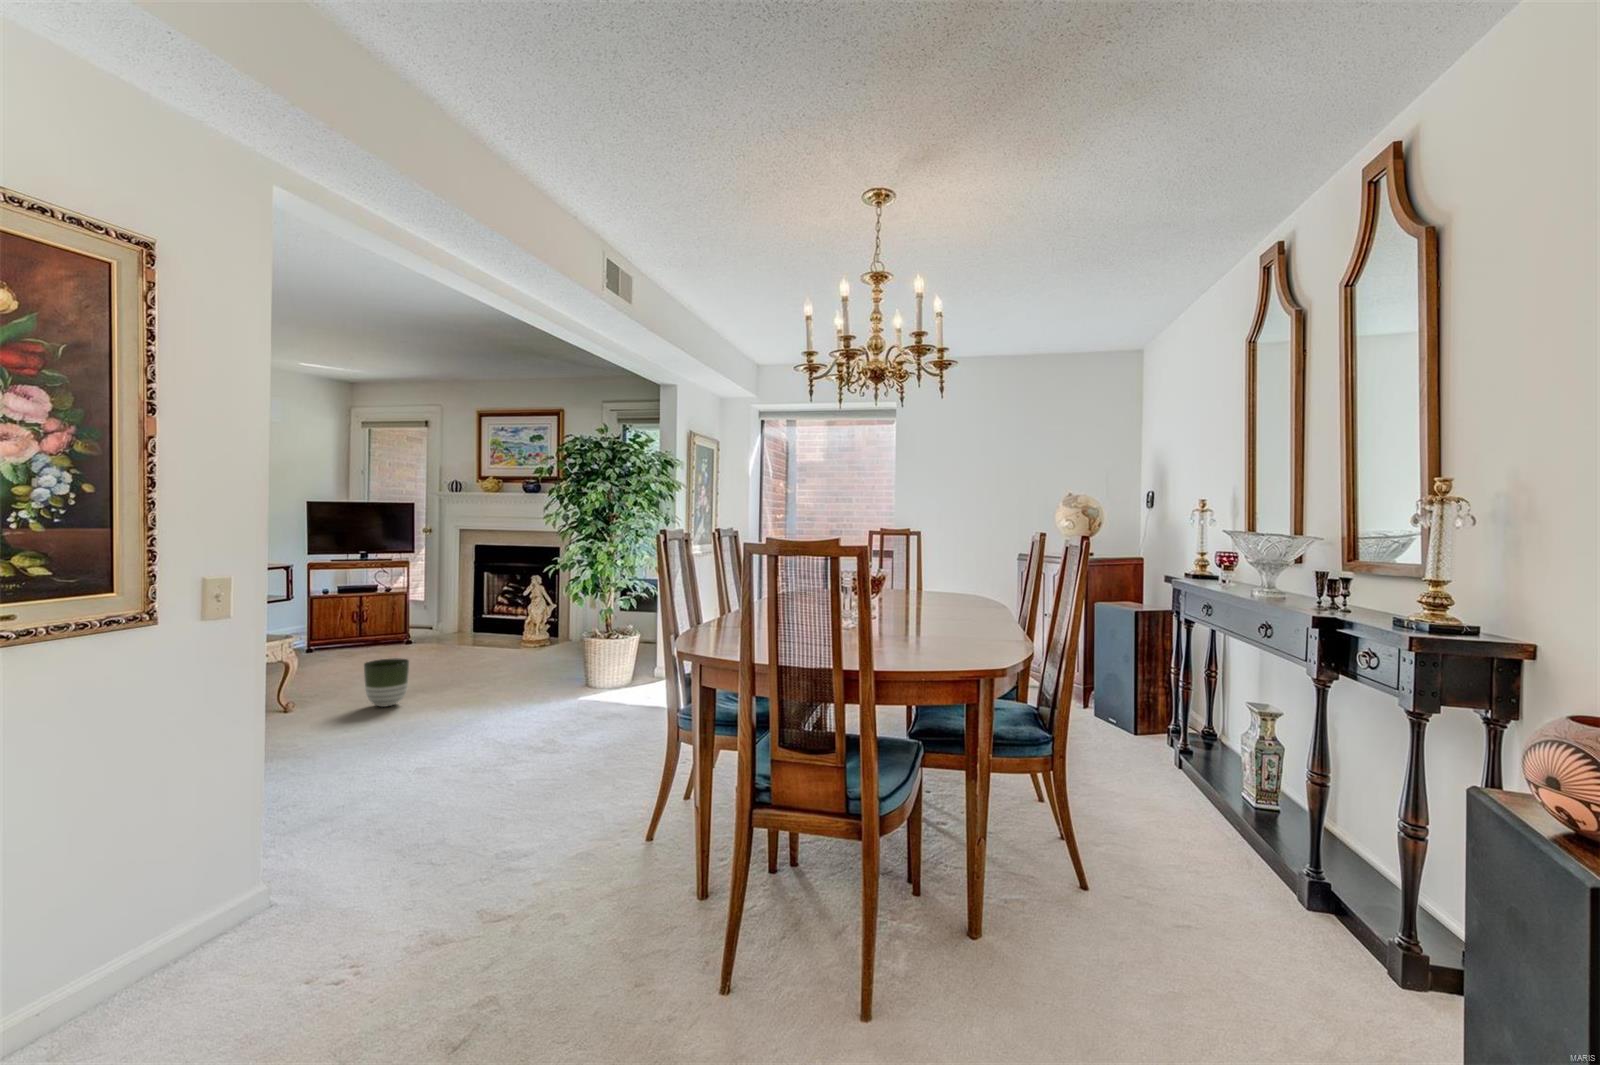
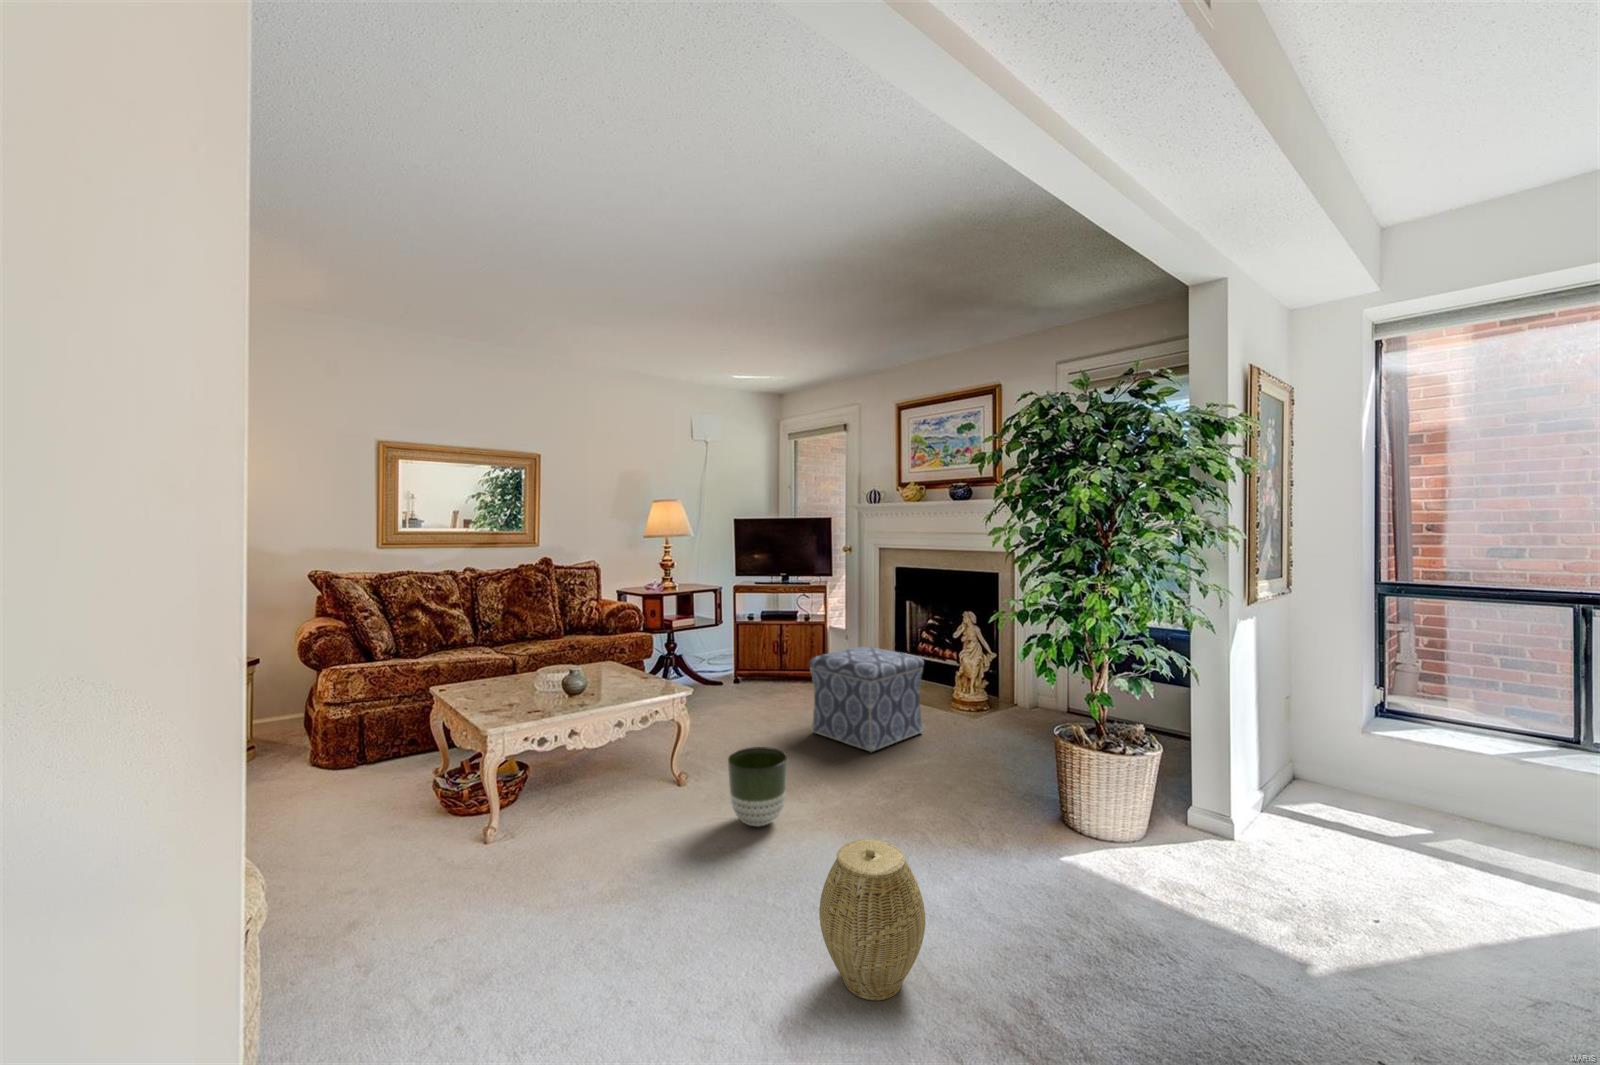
ottoman: none [407,604,501,673] -> present [809,647,924,753]
woven basket: none [452,668,508,736] -> present [819,839,926,1000]

